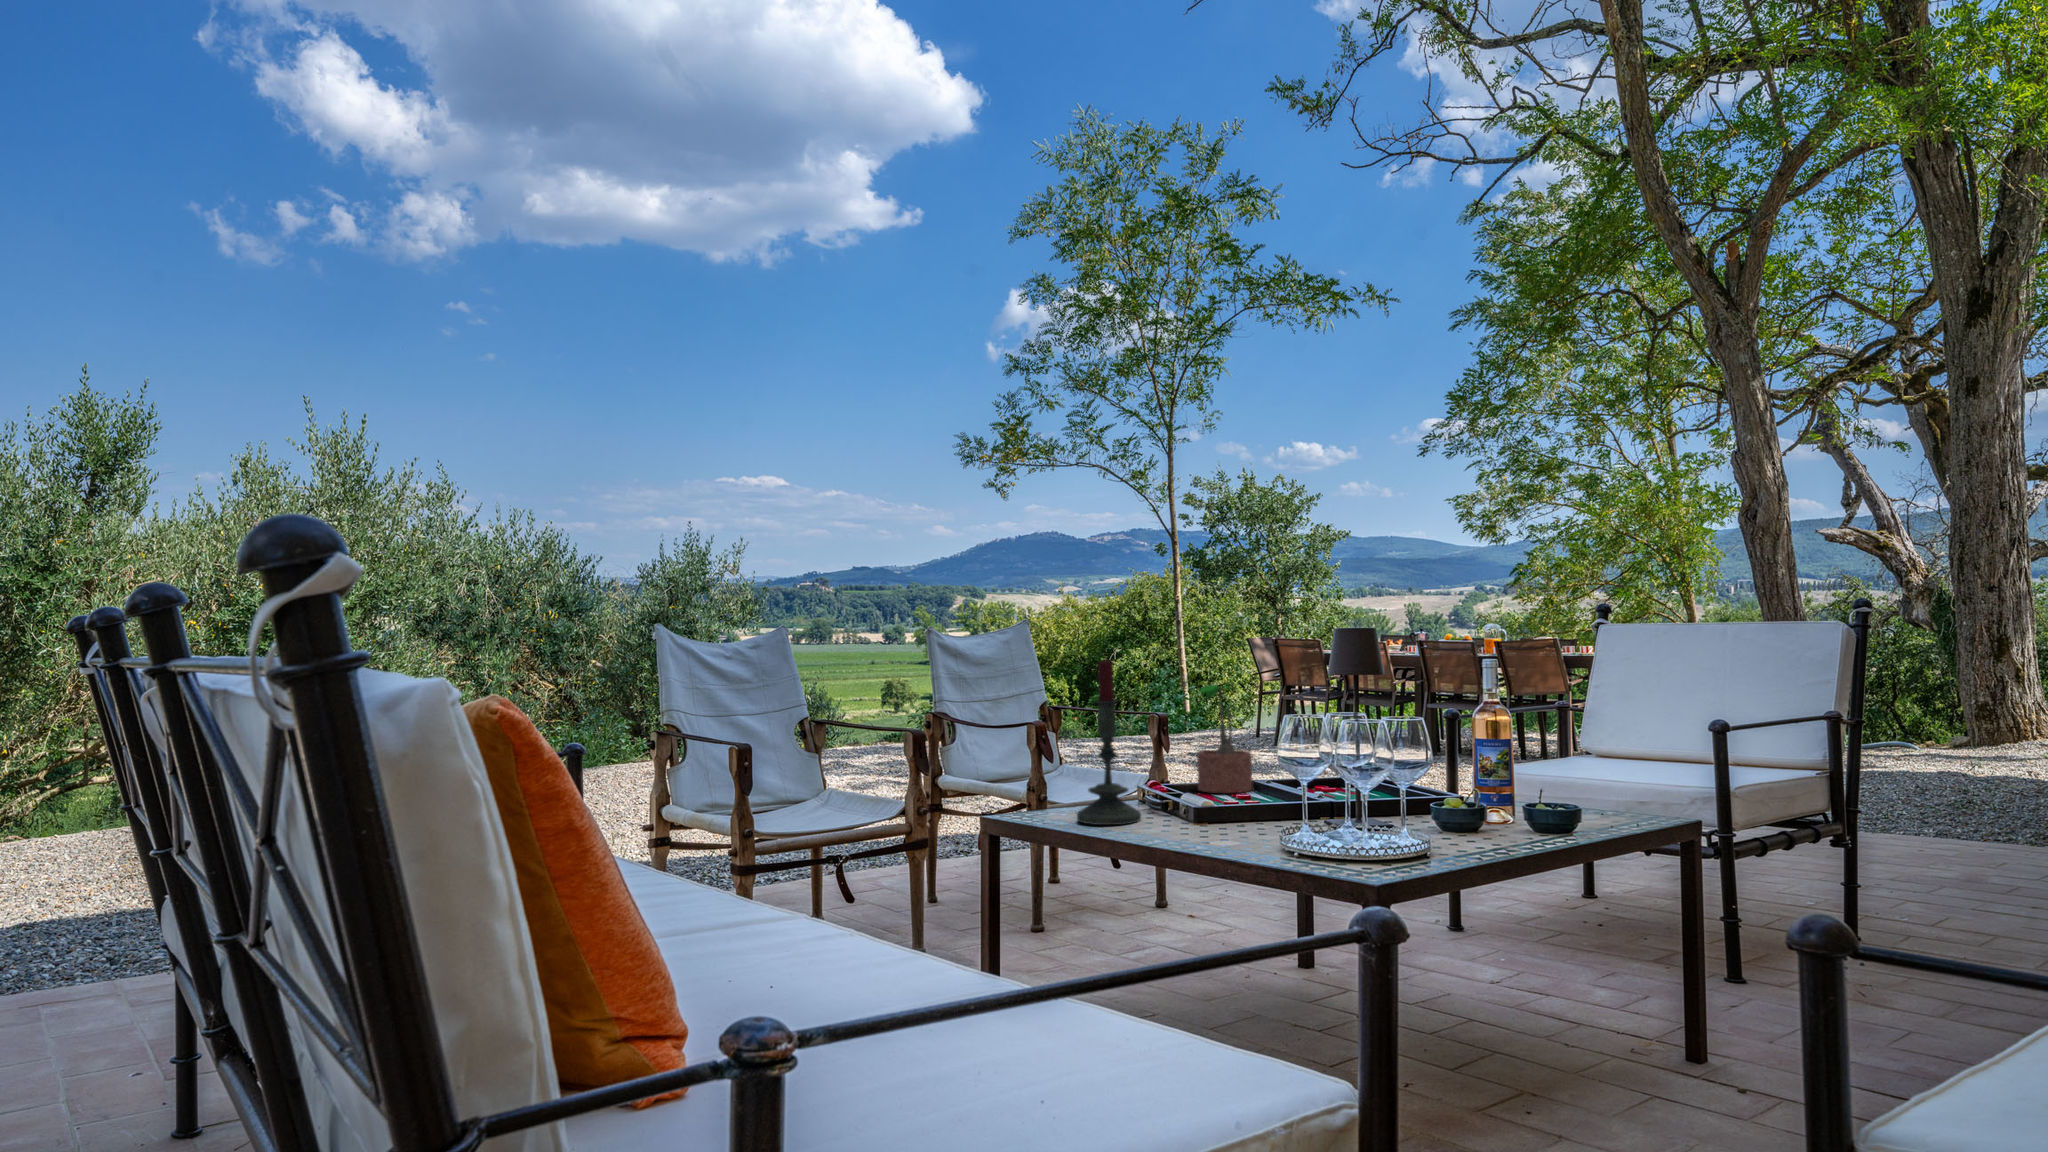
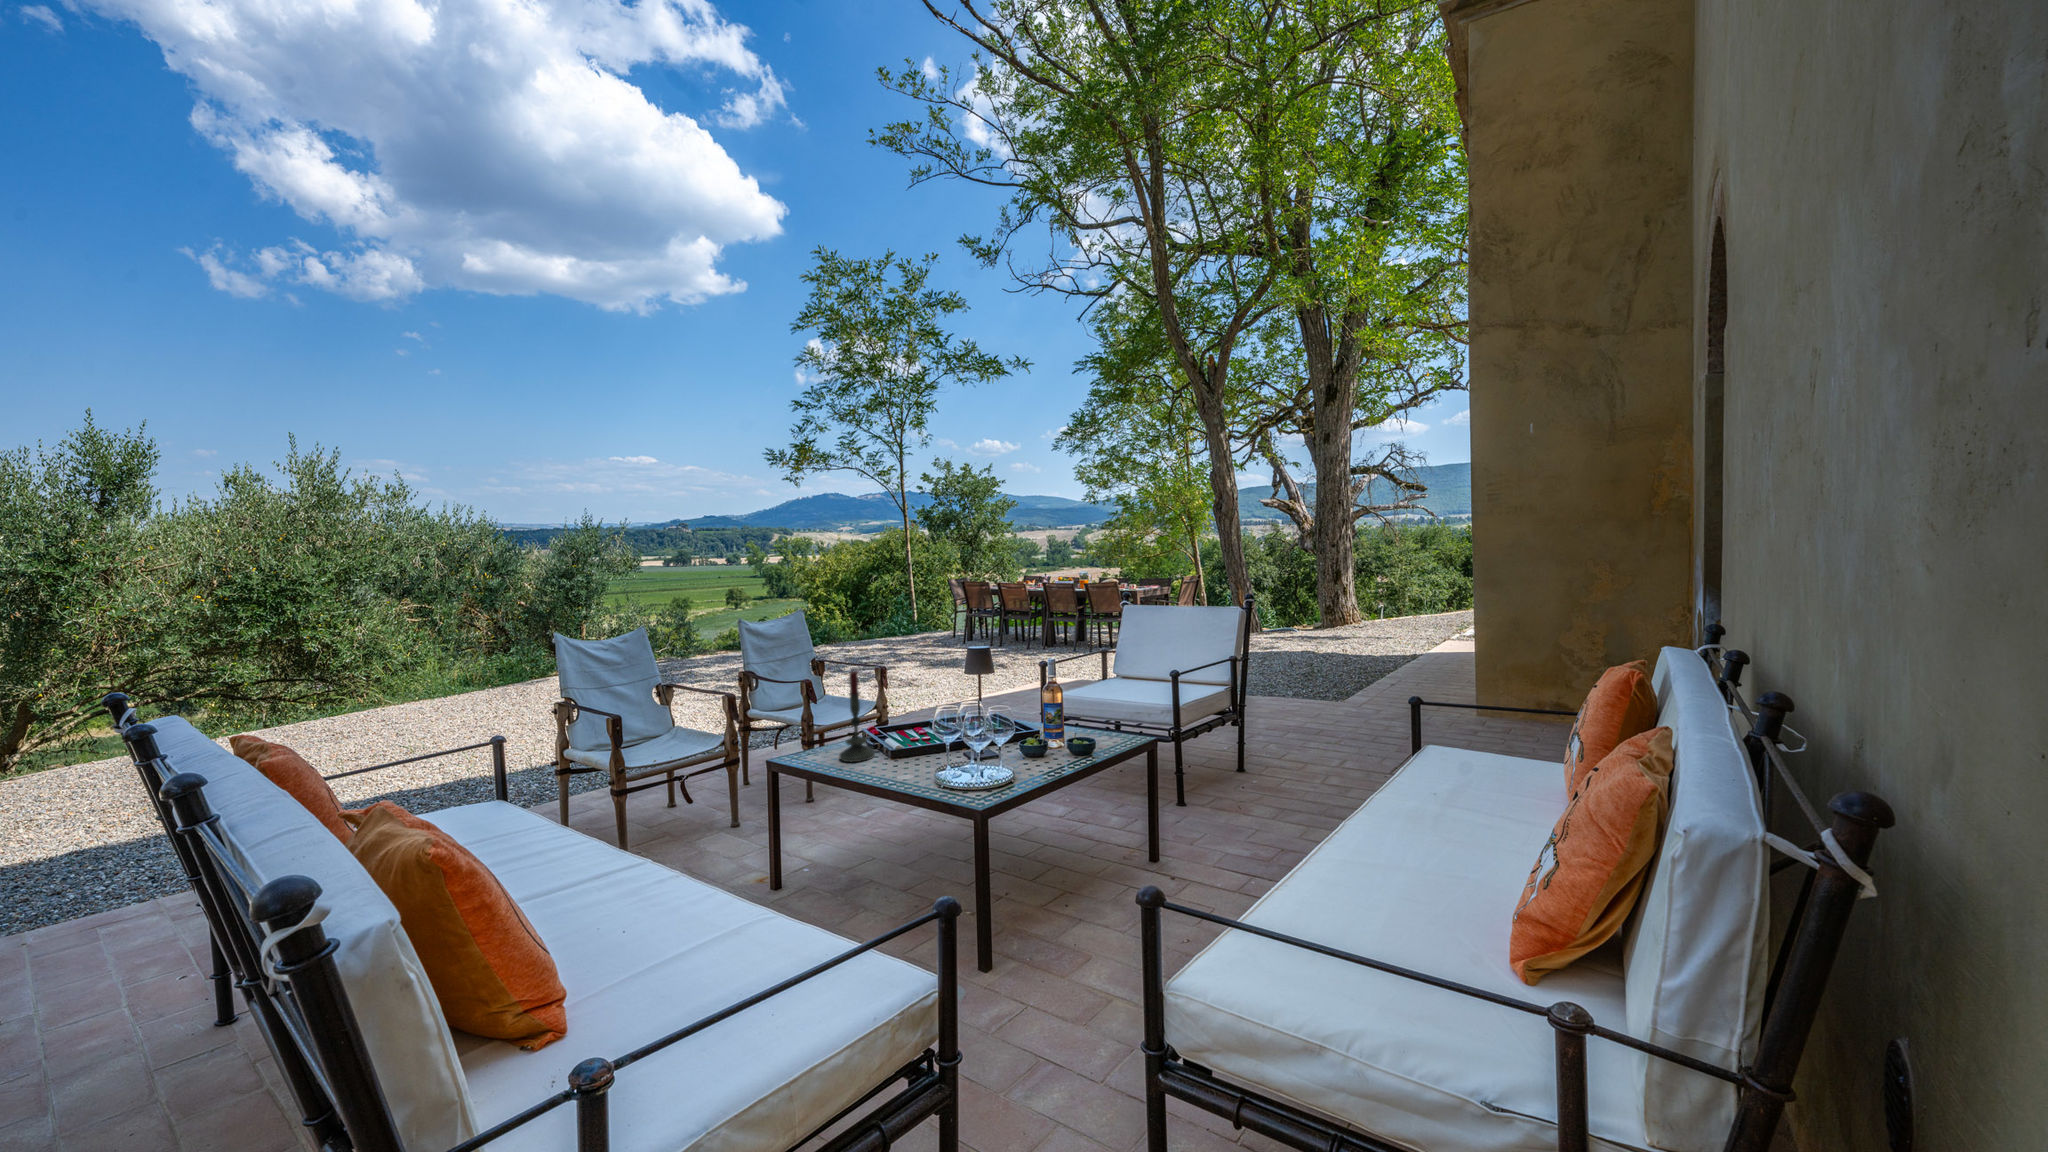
potted plant: present [1197,685,1252,793] -> none [905,668,938,728]

